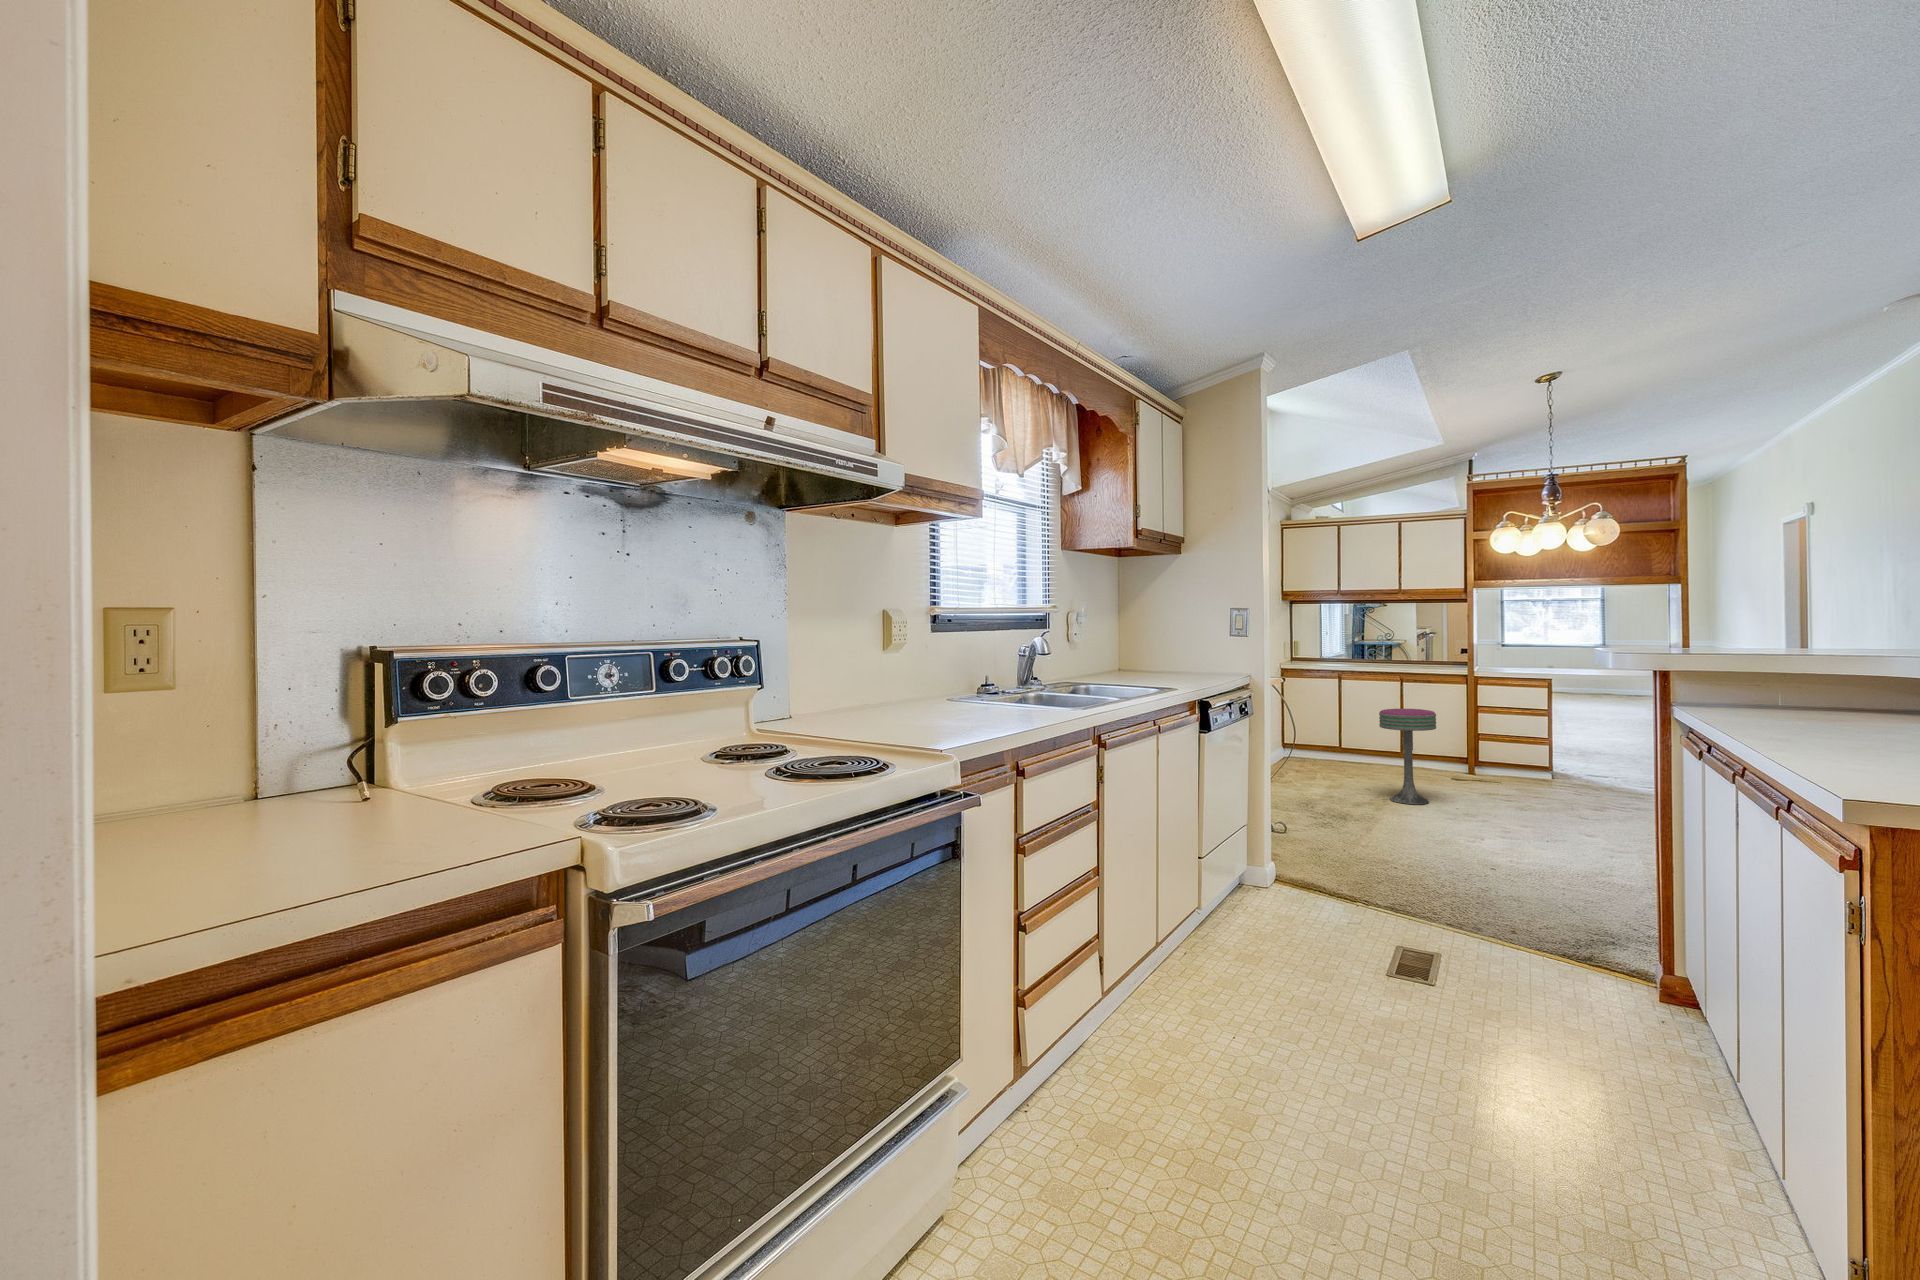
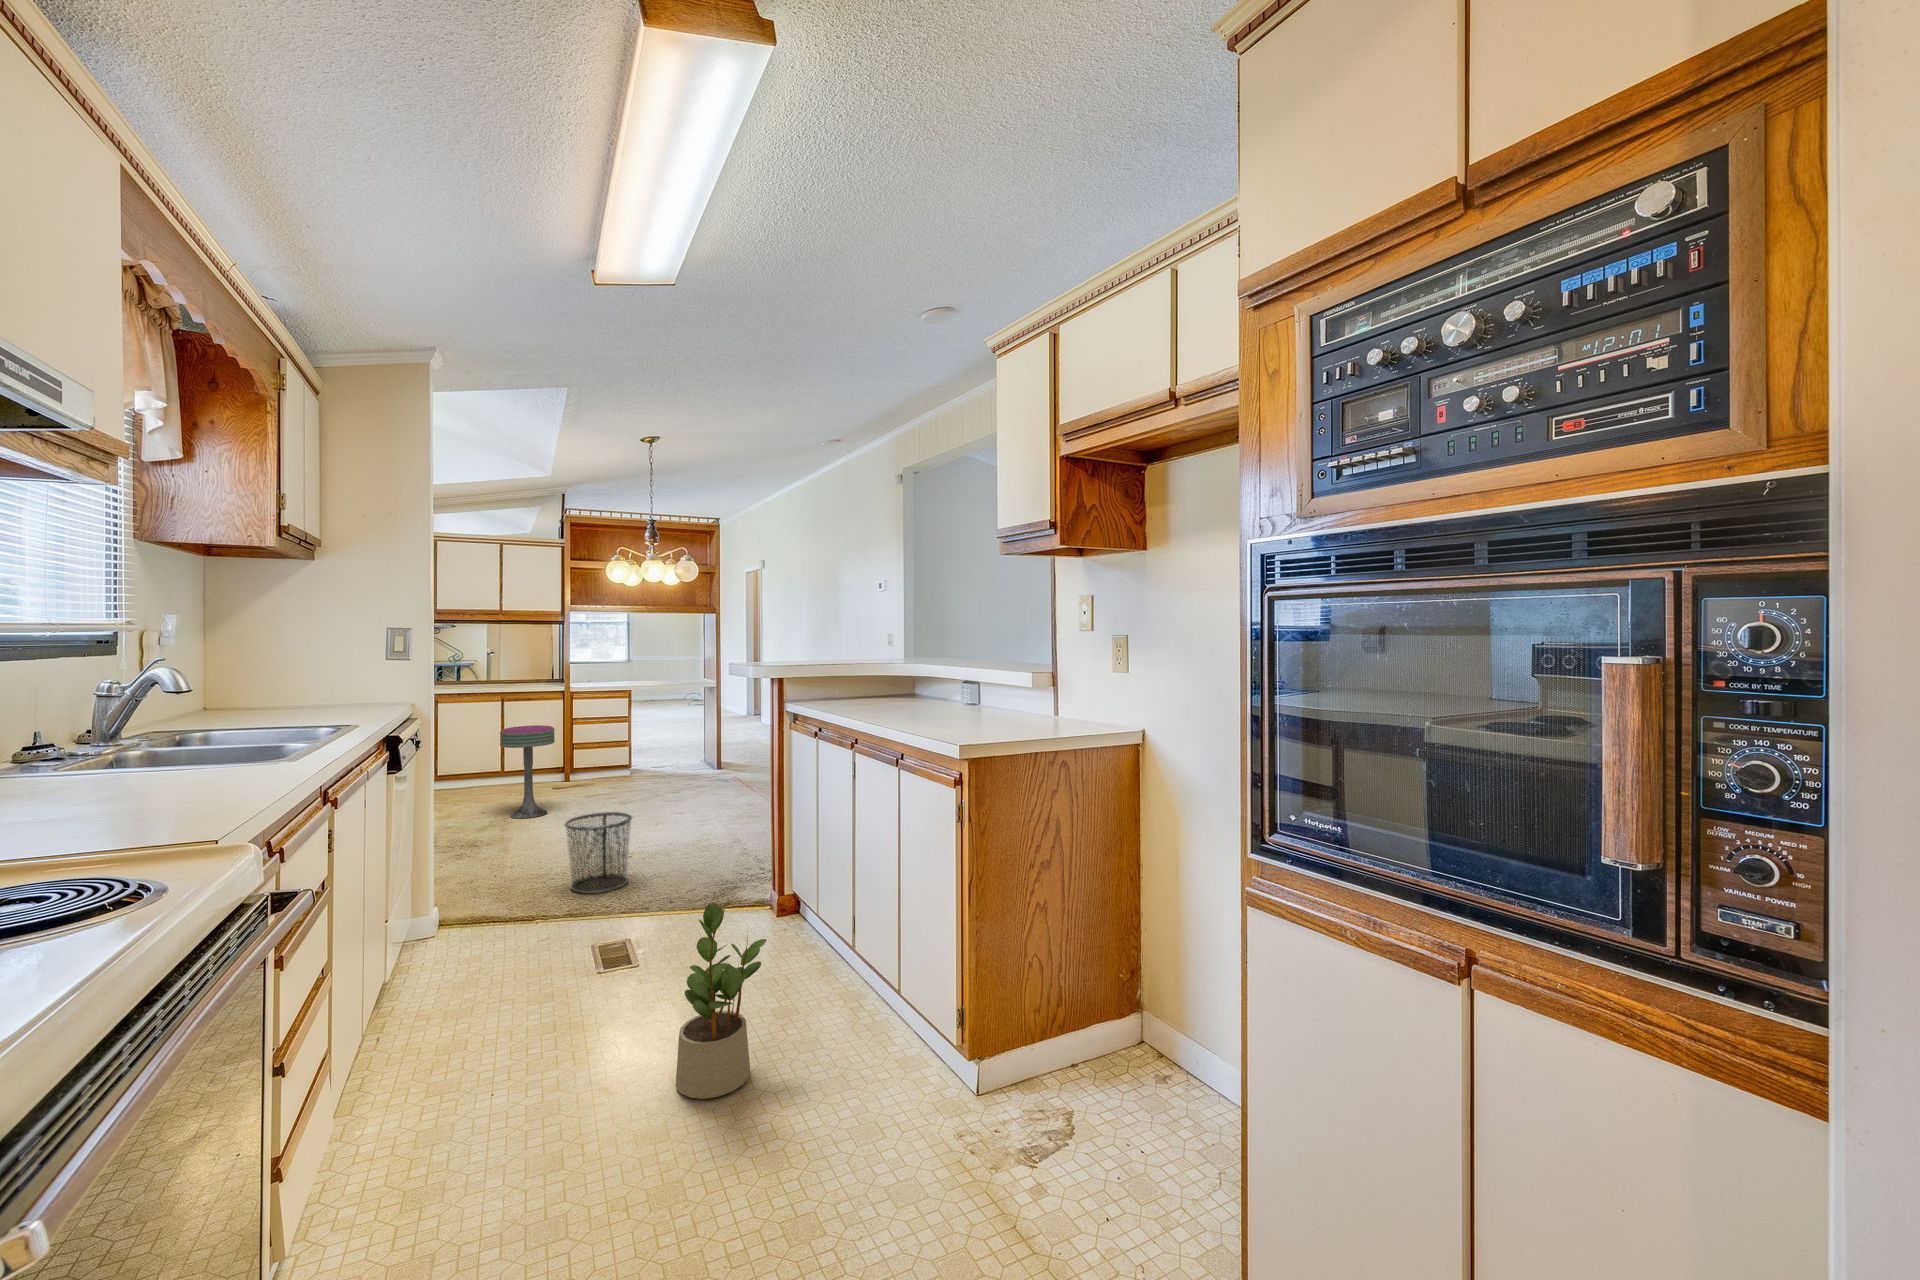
waste bin: none [1400,808,1481,898] -> present [565,812,632,894]
potted plant: none [1396,928,1529,1172] -> present [676,903,767,1099]

